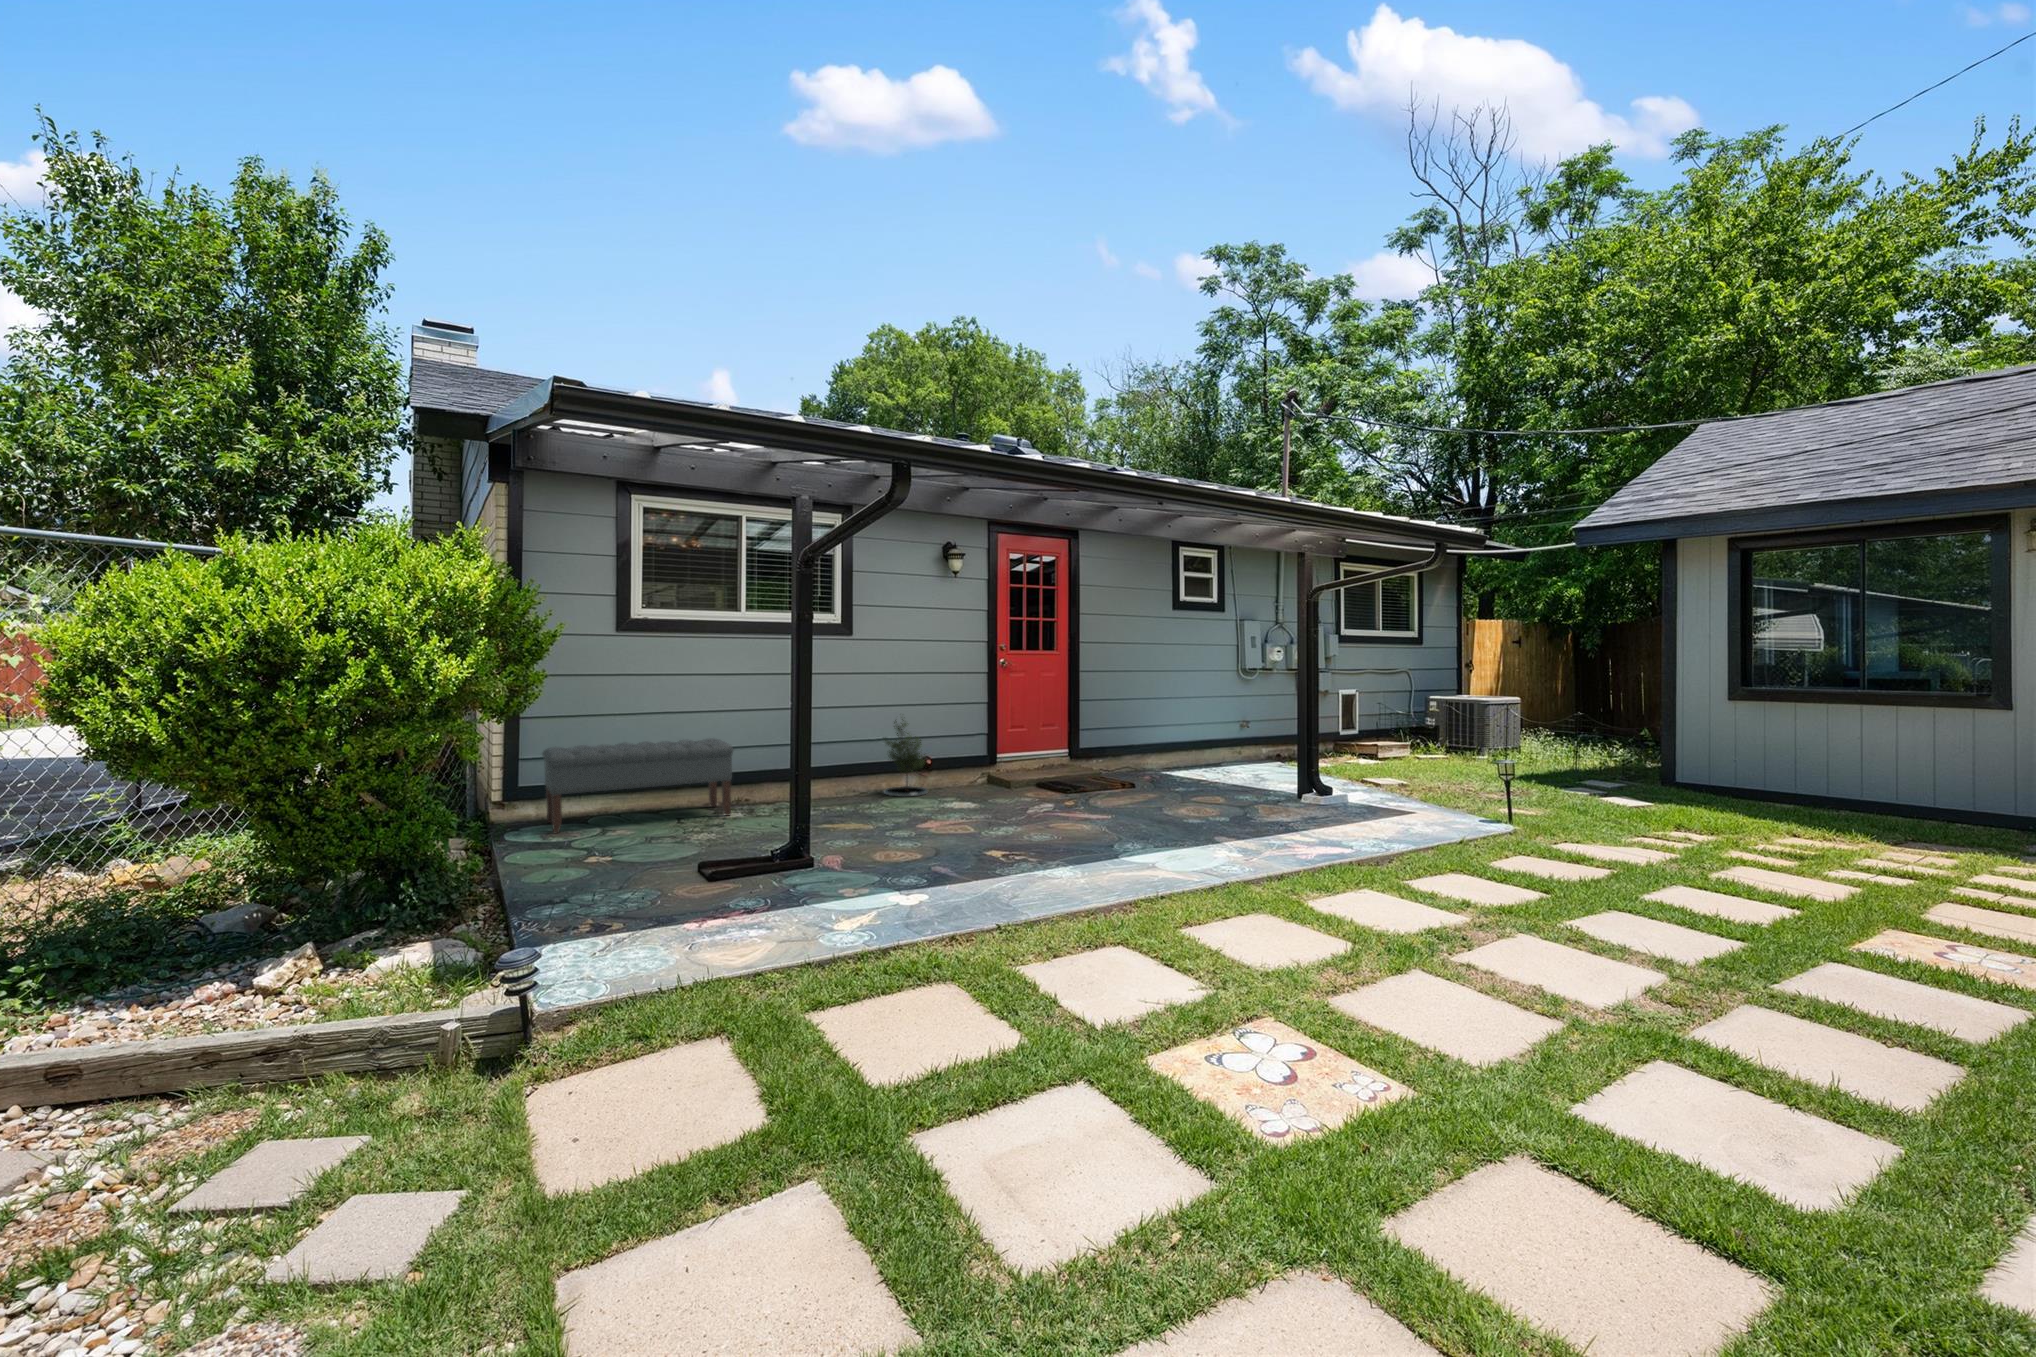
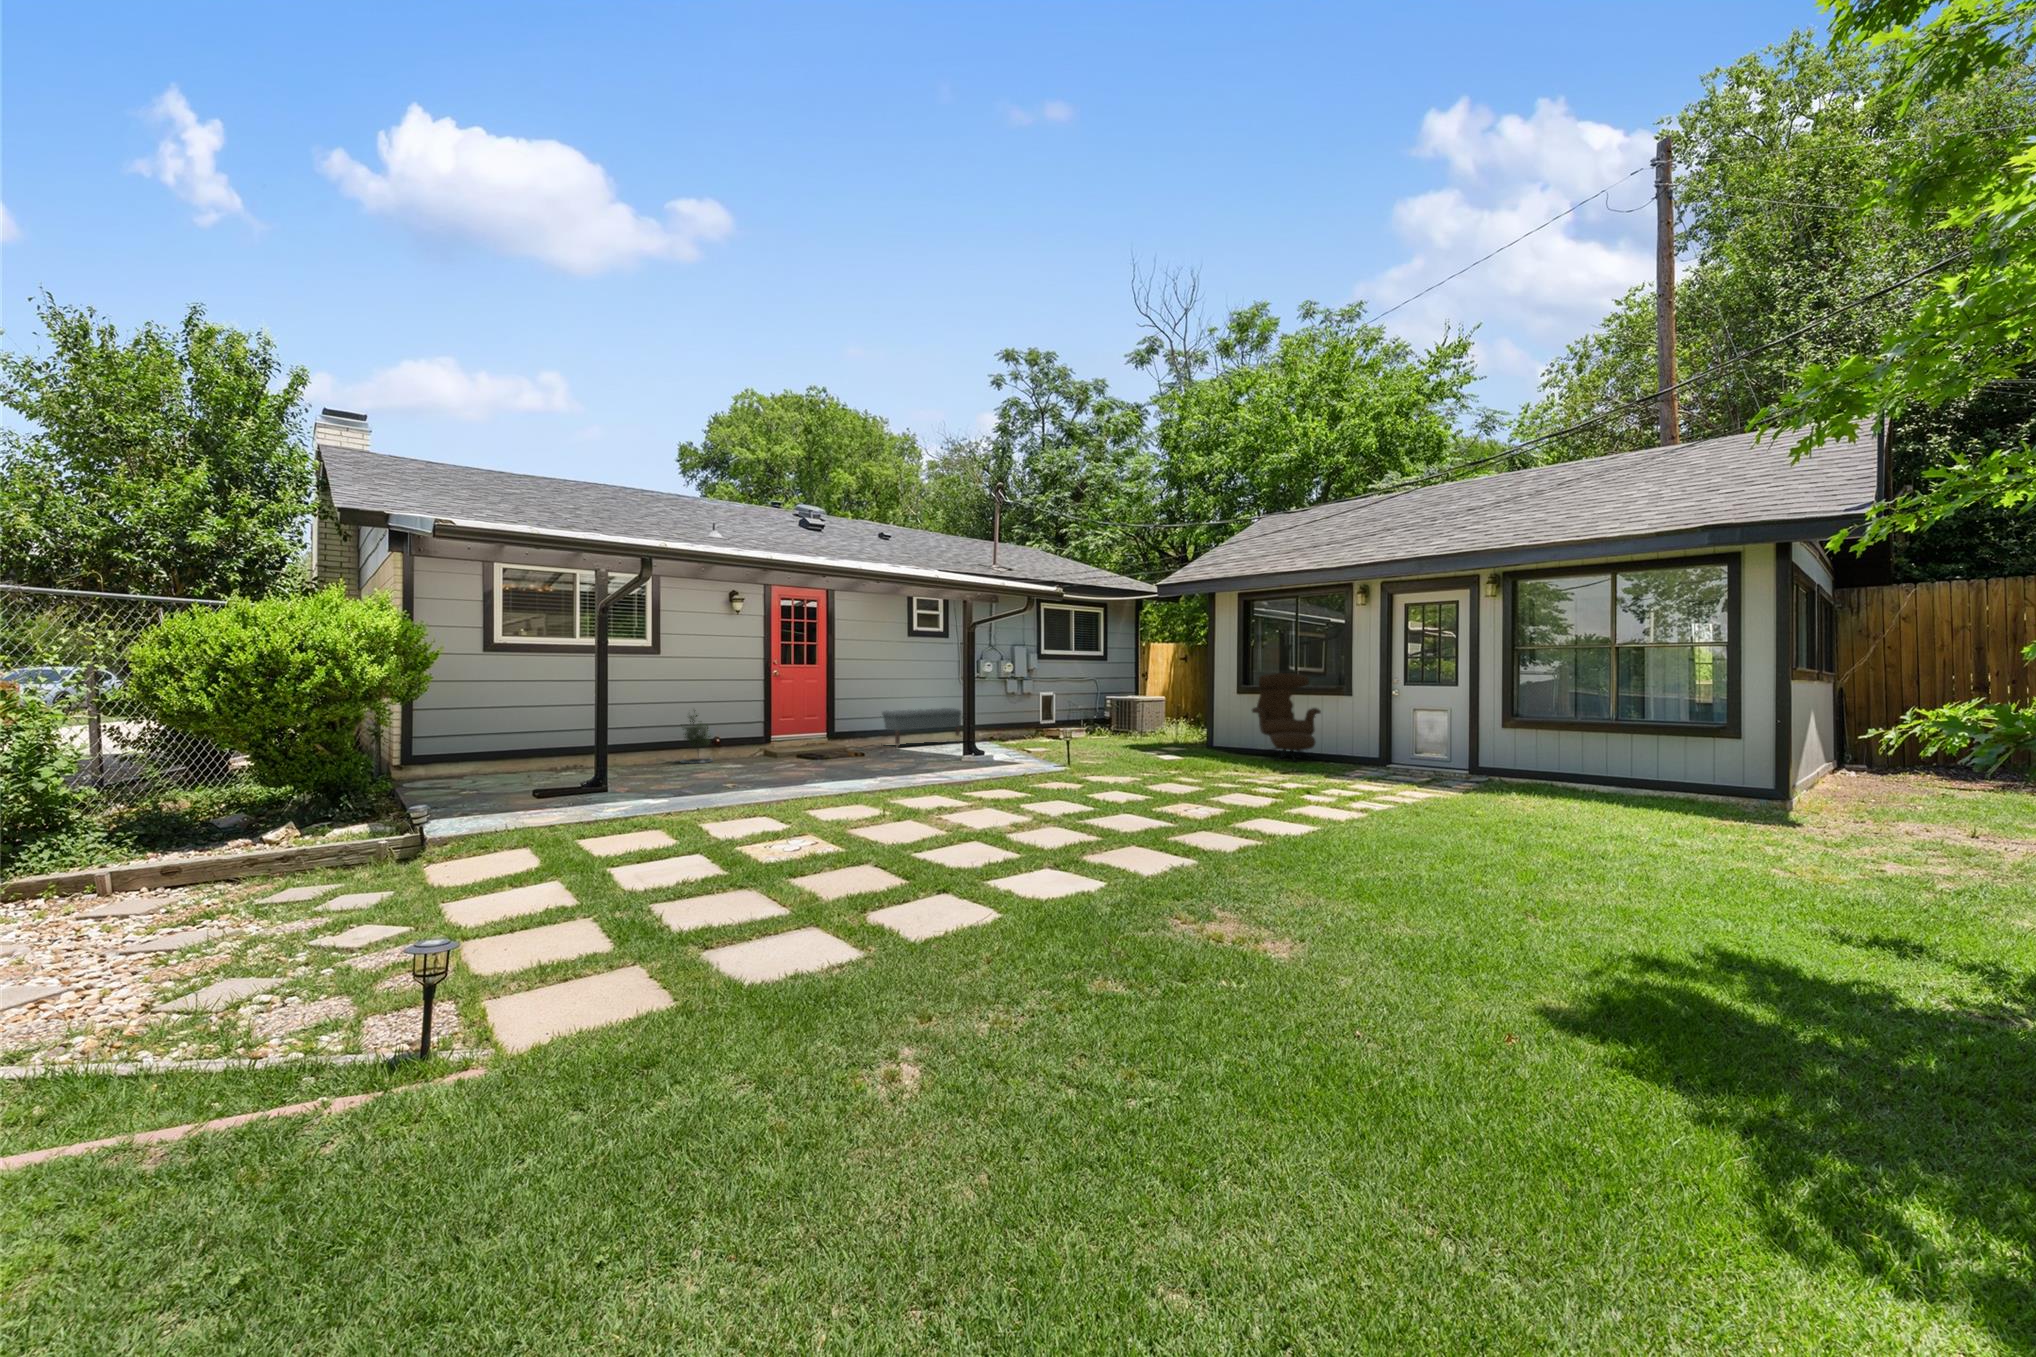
lounge chair: none [1777,672,1957,831] -> present [1252,673,1321,761]
bench: present [542,738,733,833] -> present [880,708,961,748]

